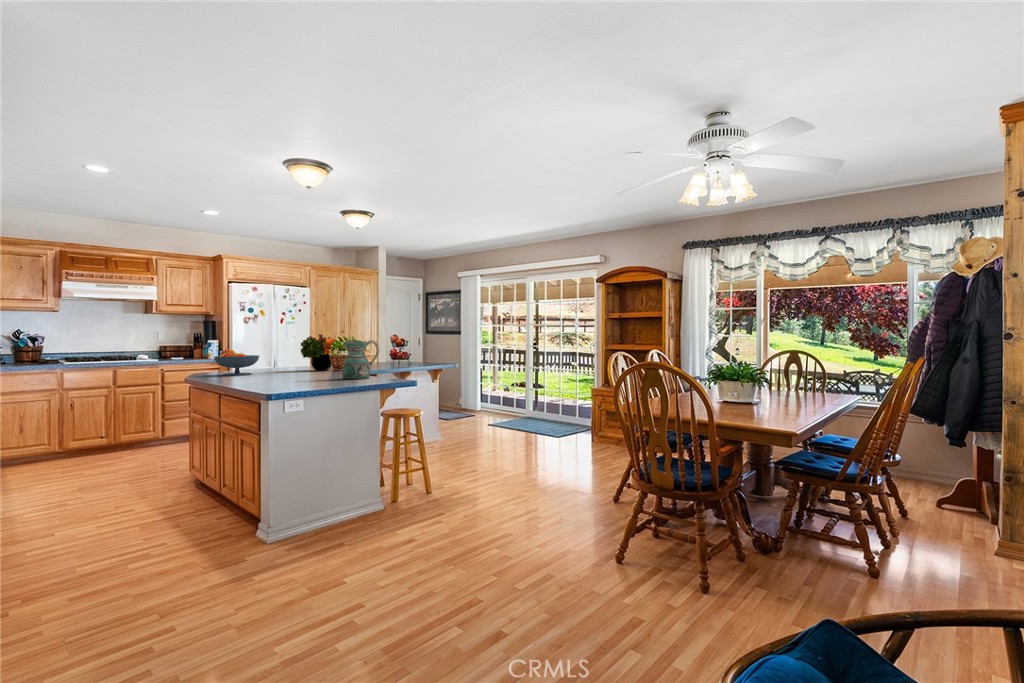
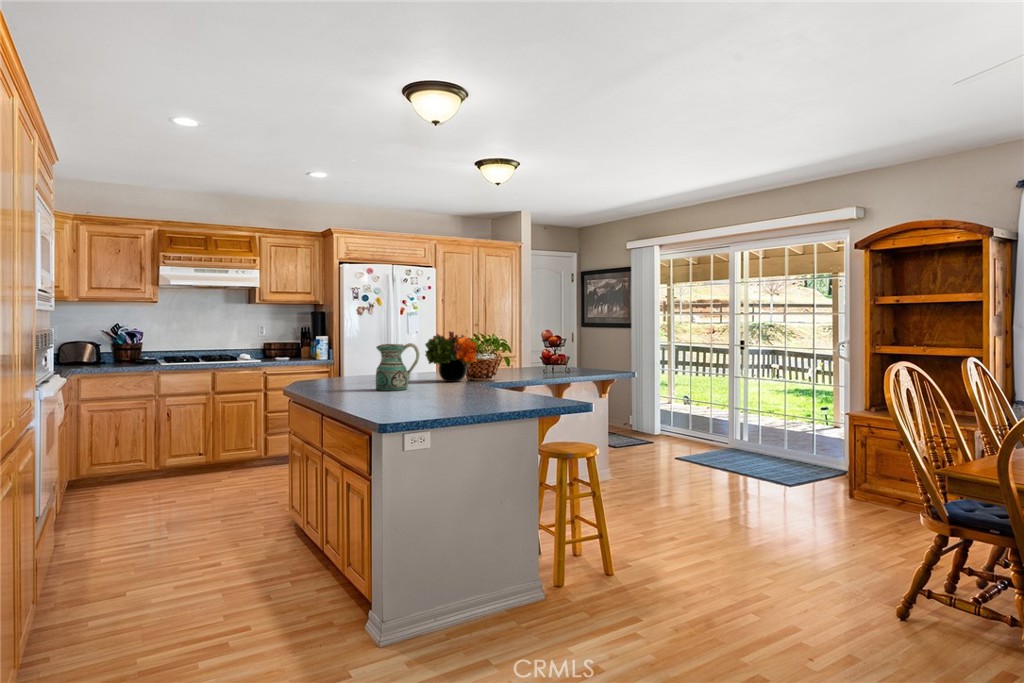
ceramic pitcher: present [342,340,379,379] -> present [376,343,419,391]
fruit bowl: present [214,350,260,376] -> none [318,352,374,387]

